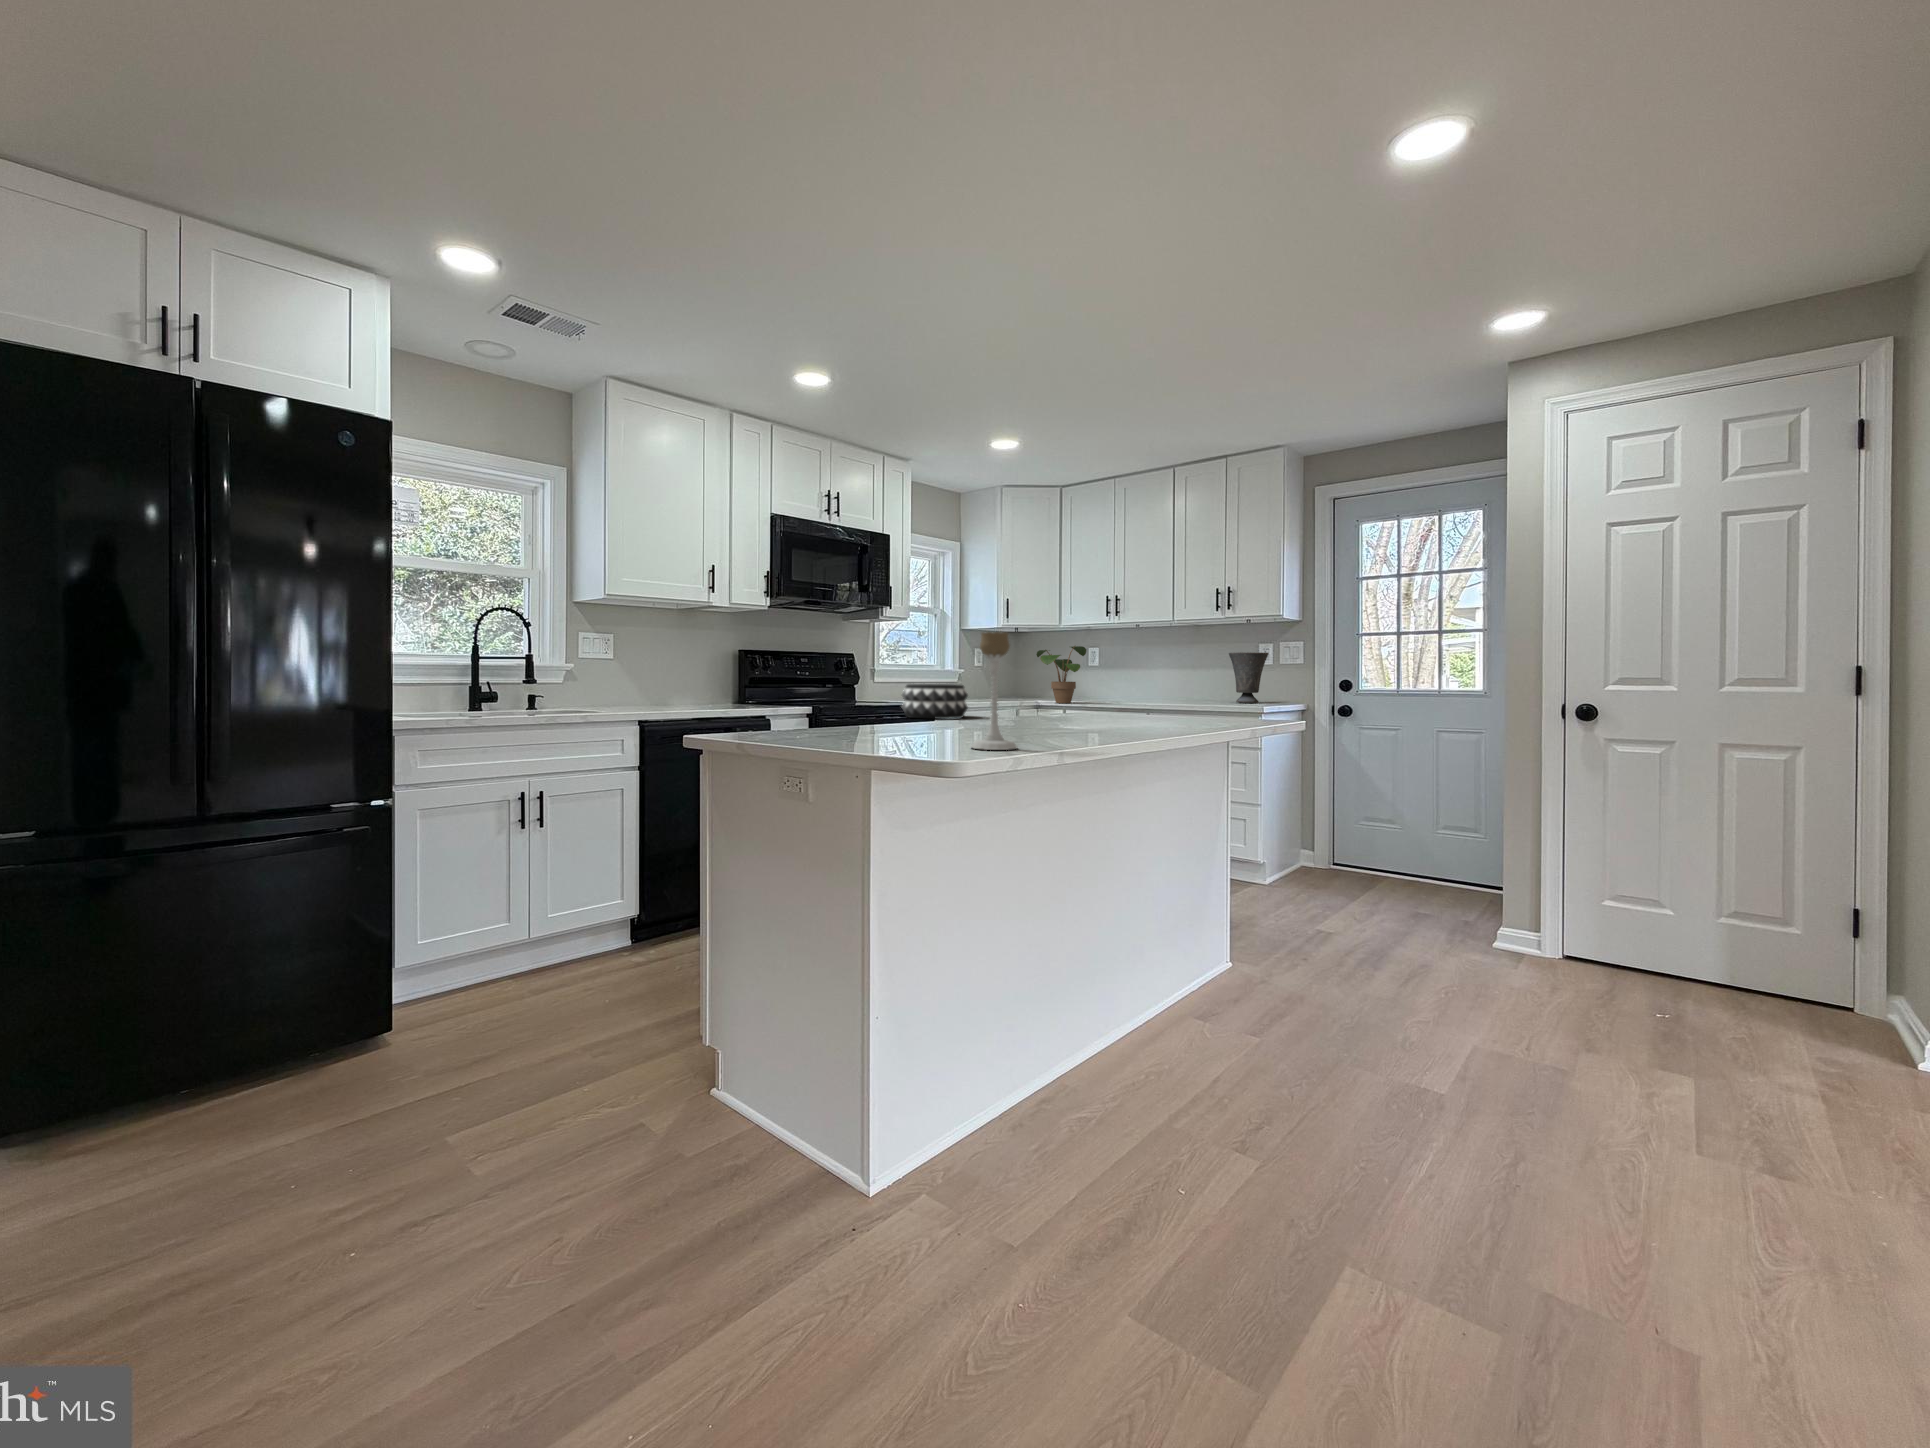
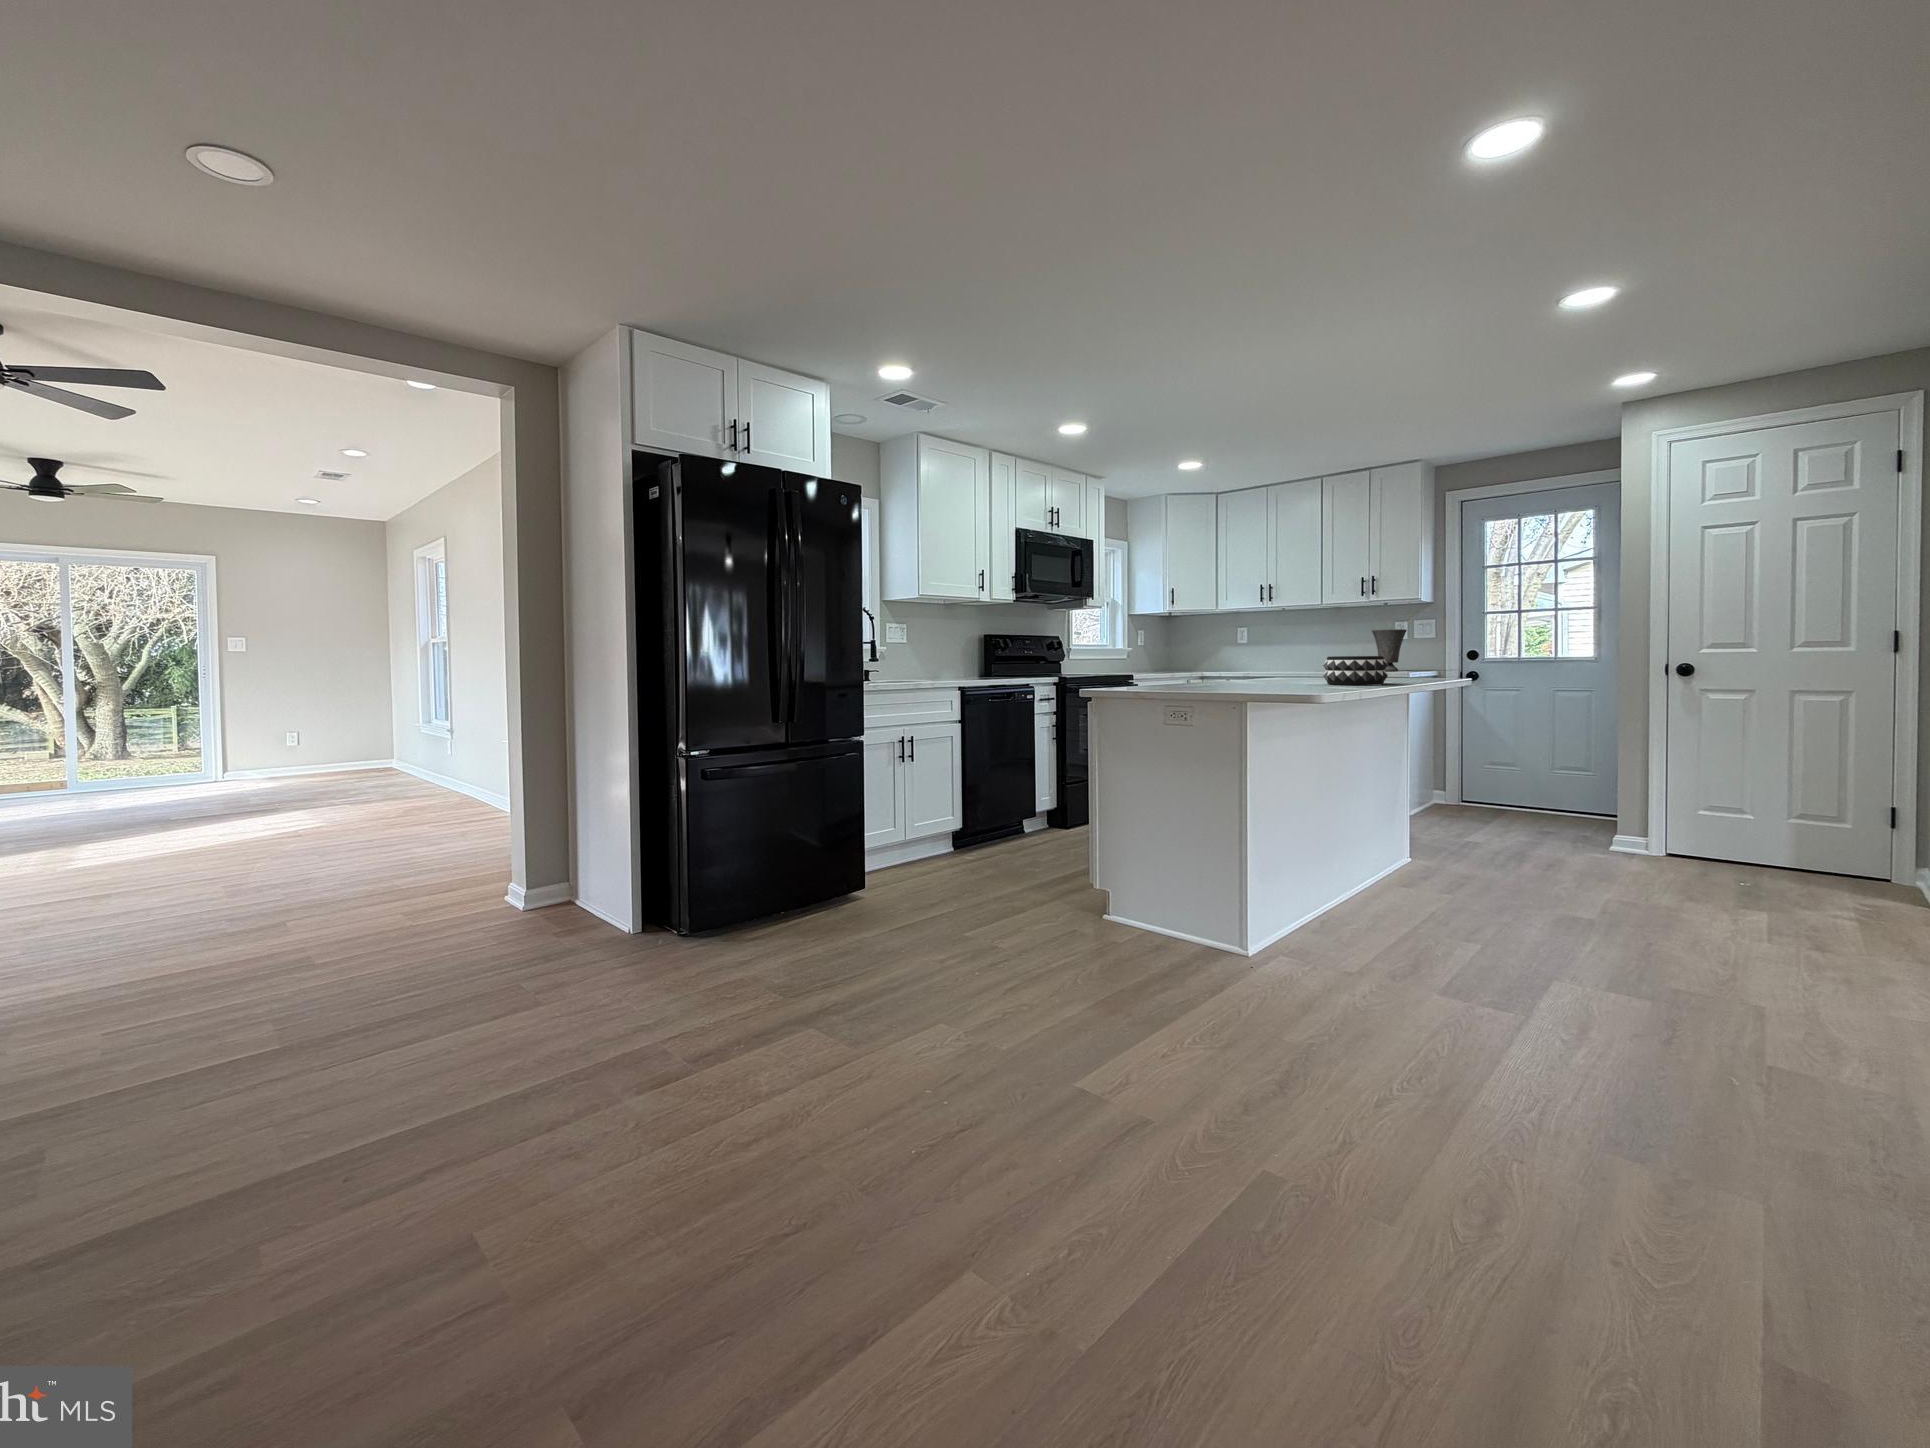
candle holder: present [971,632,1017,750] -> none [1274,619,1308,694]
potted plant: present [1036,646,1086,703] -> none [1211,626,1253,673]
decorative bowl: present [902,684,968,719] -> present [1323,656,1388,685]

